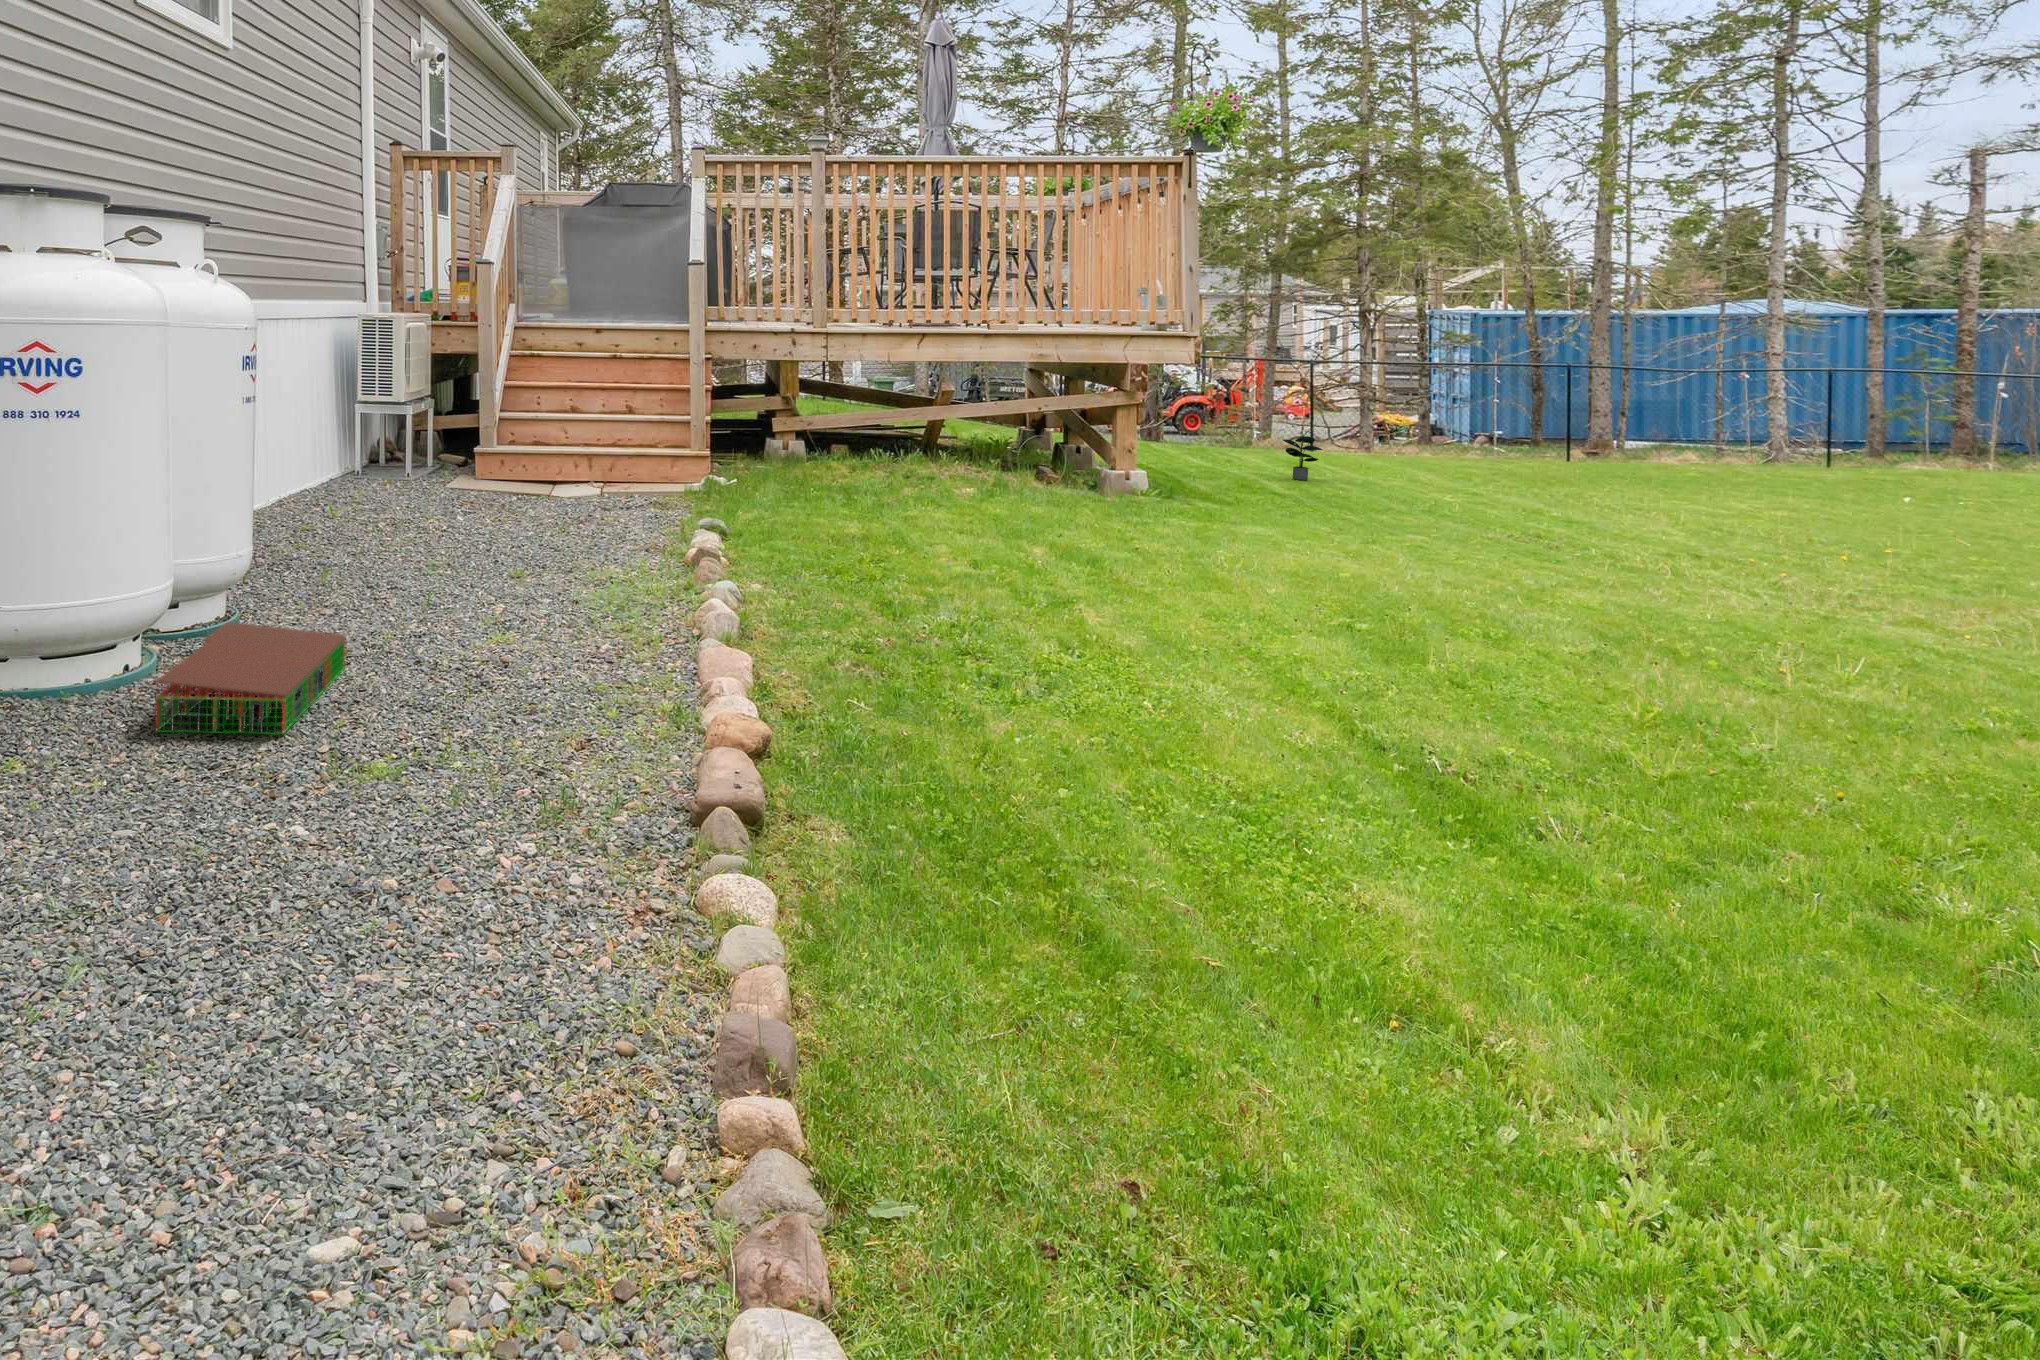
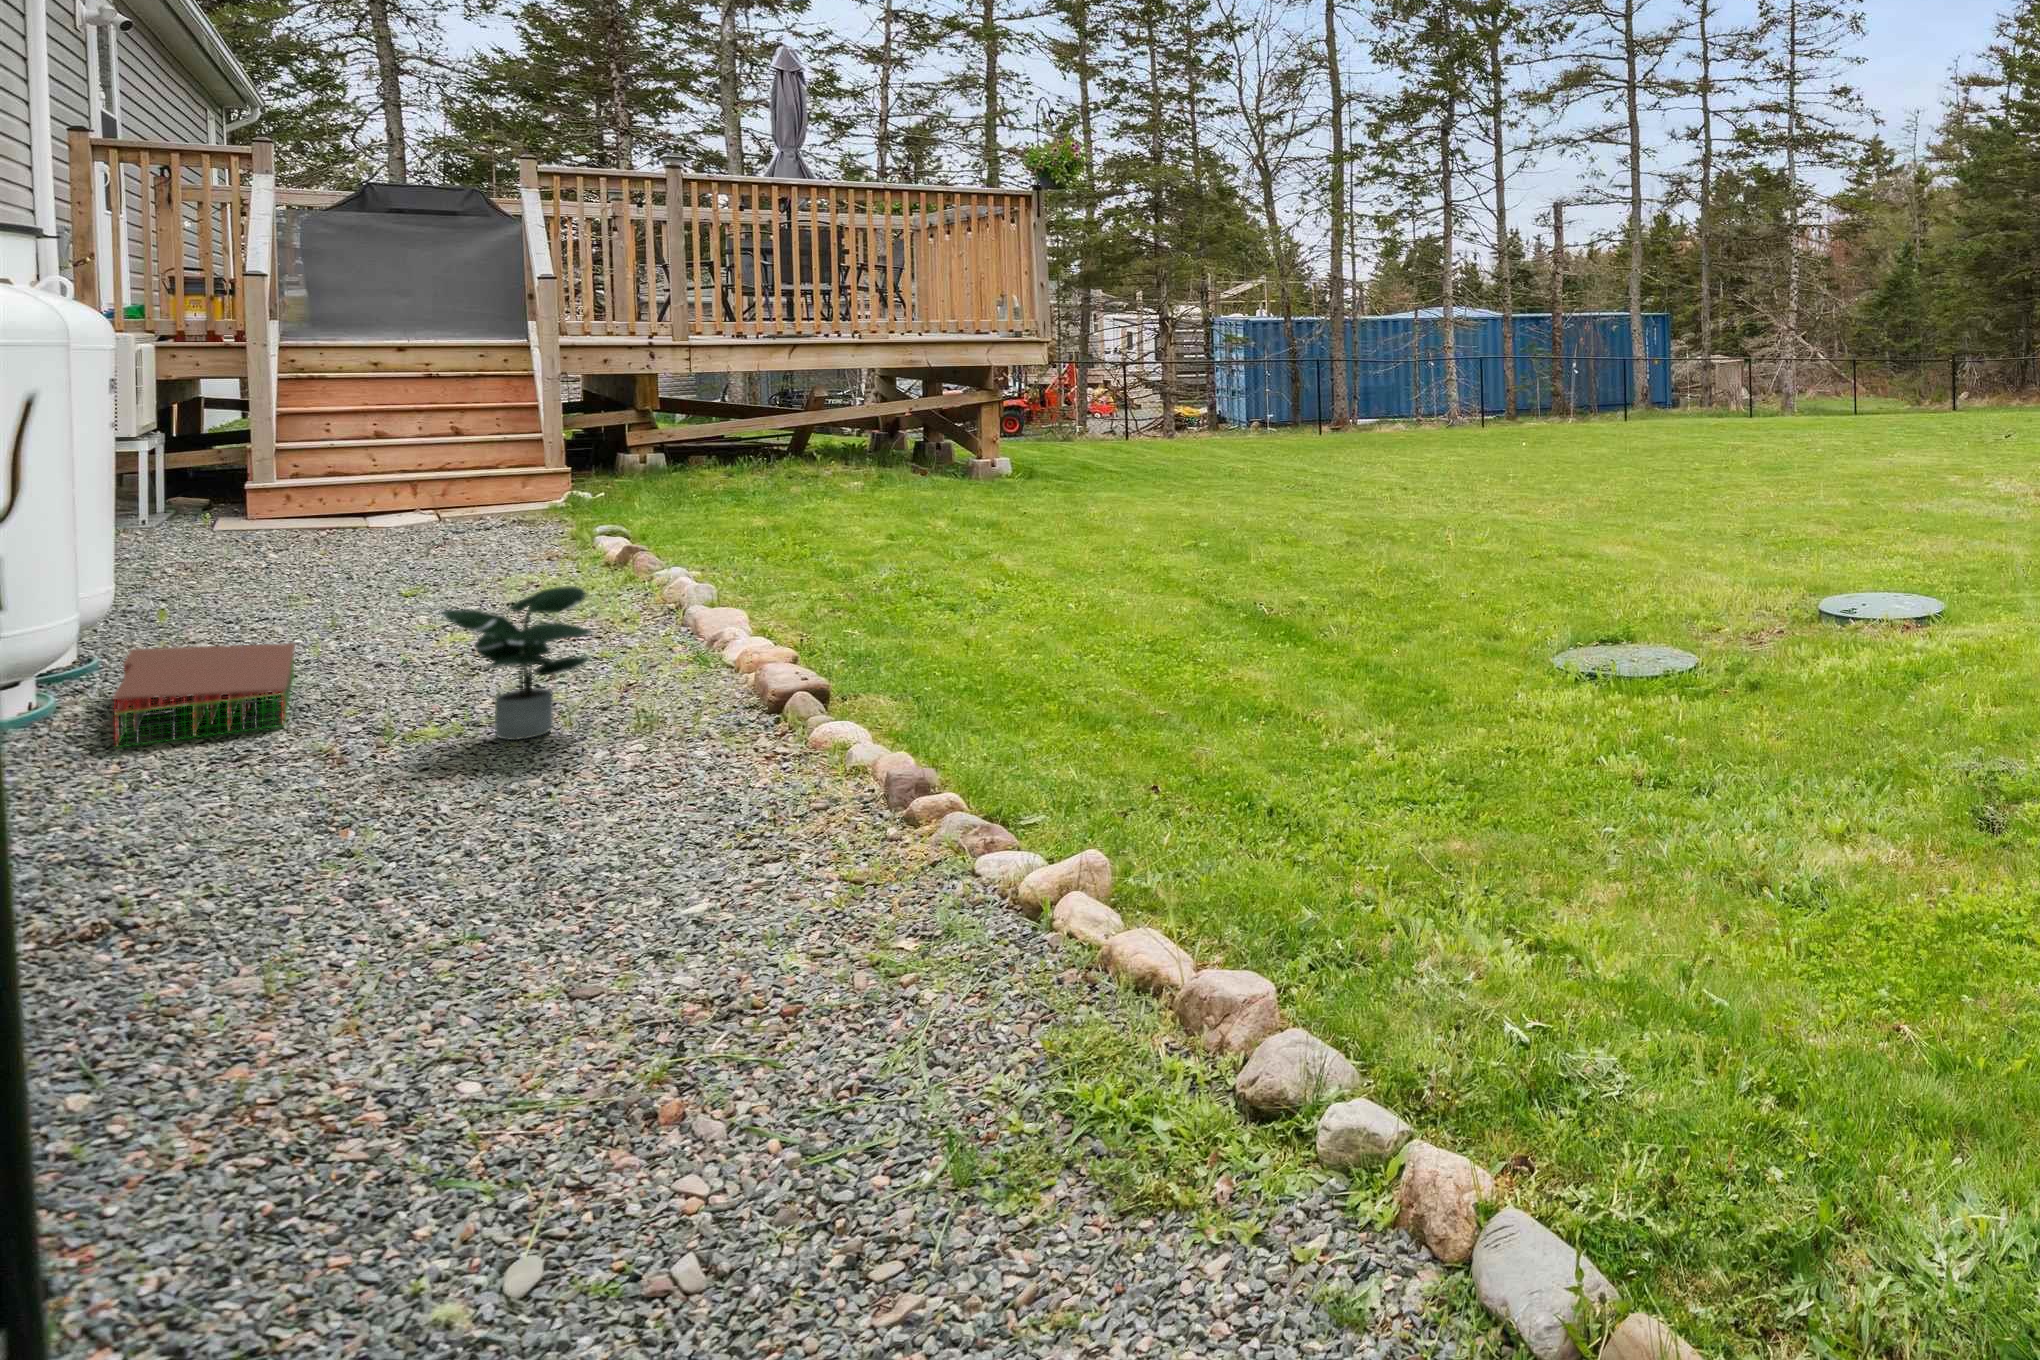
potted plant: present [1282,436,1323,480] -> present [442,586,593,740]

